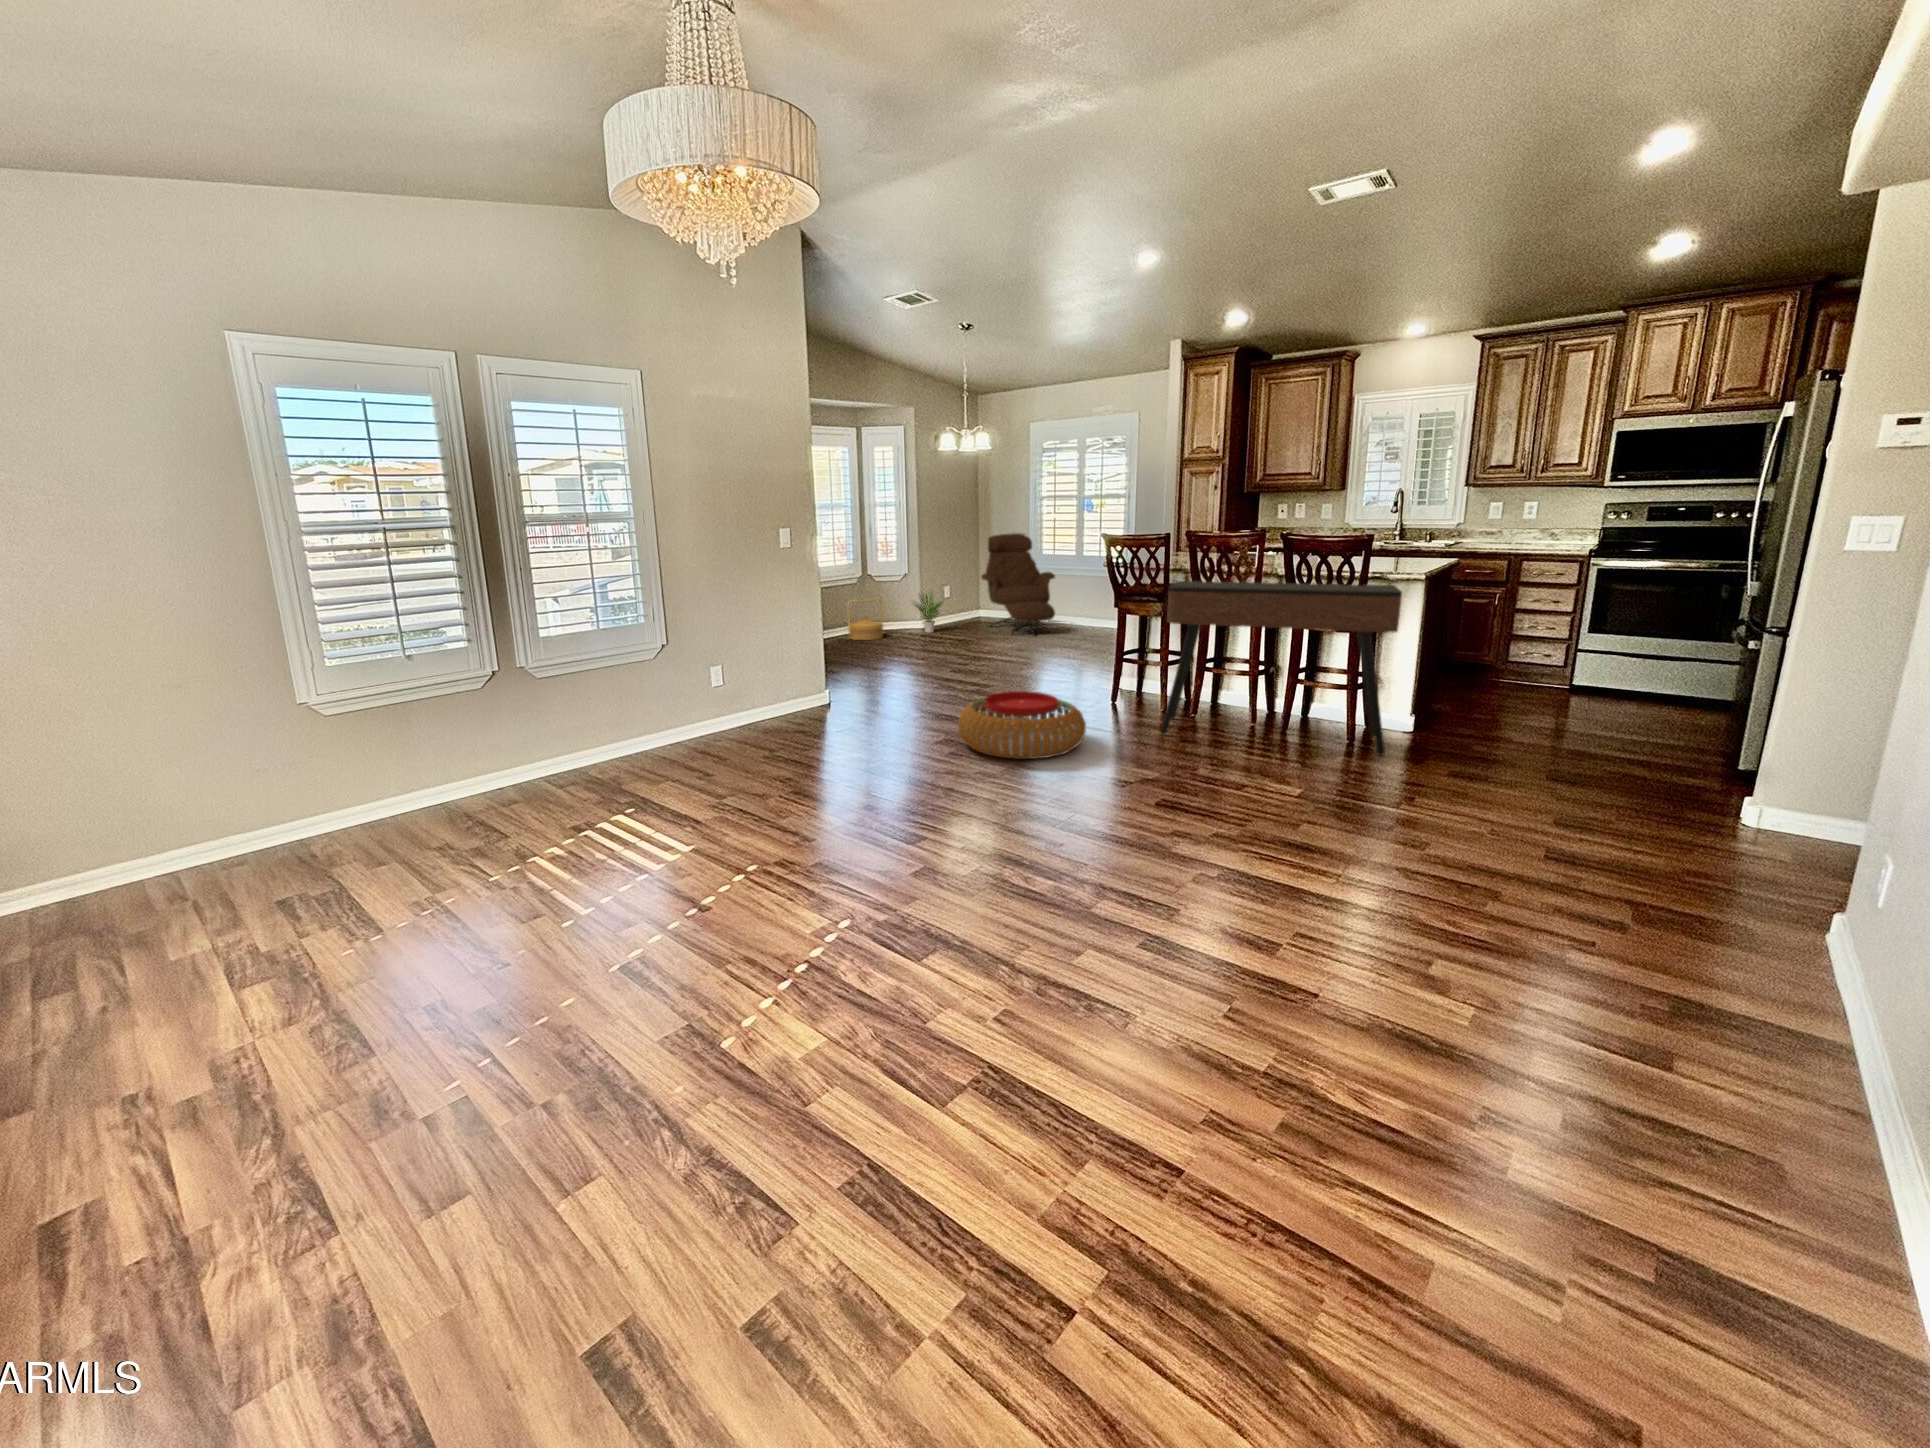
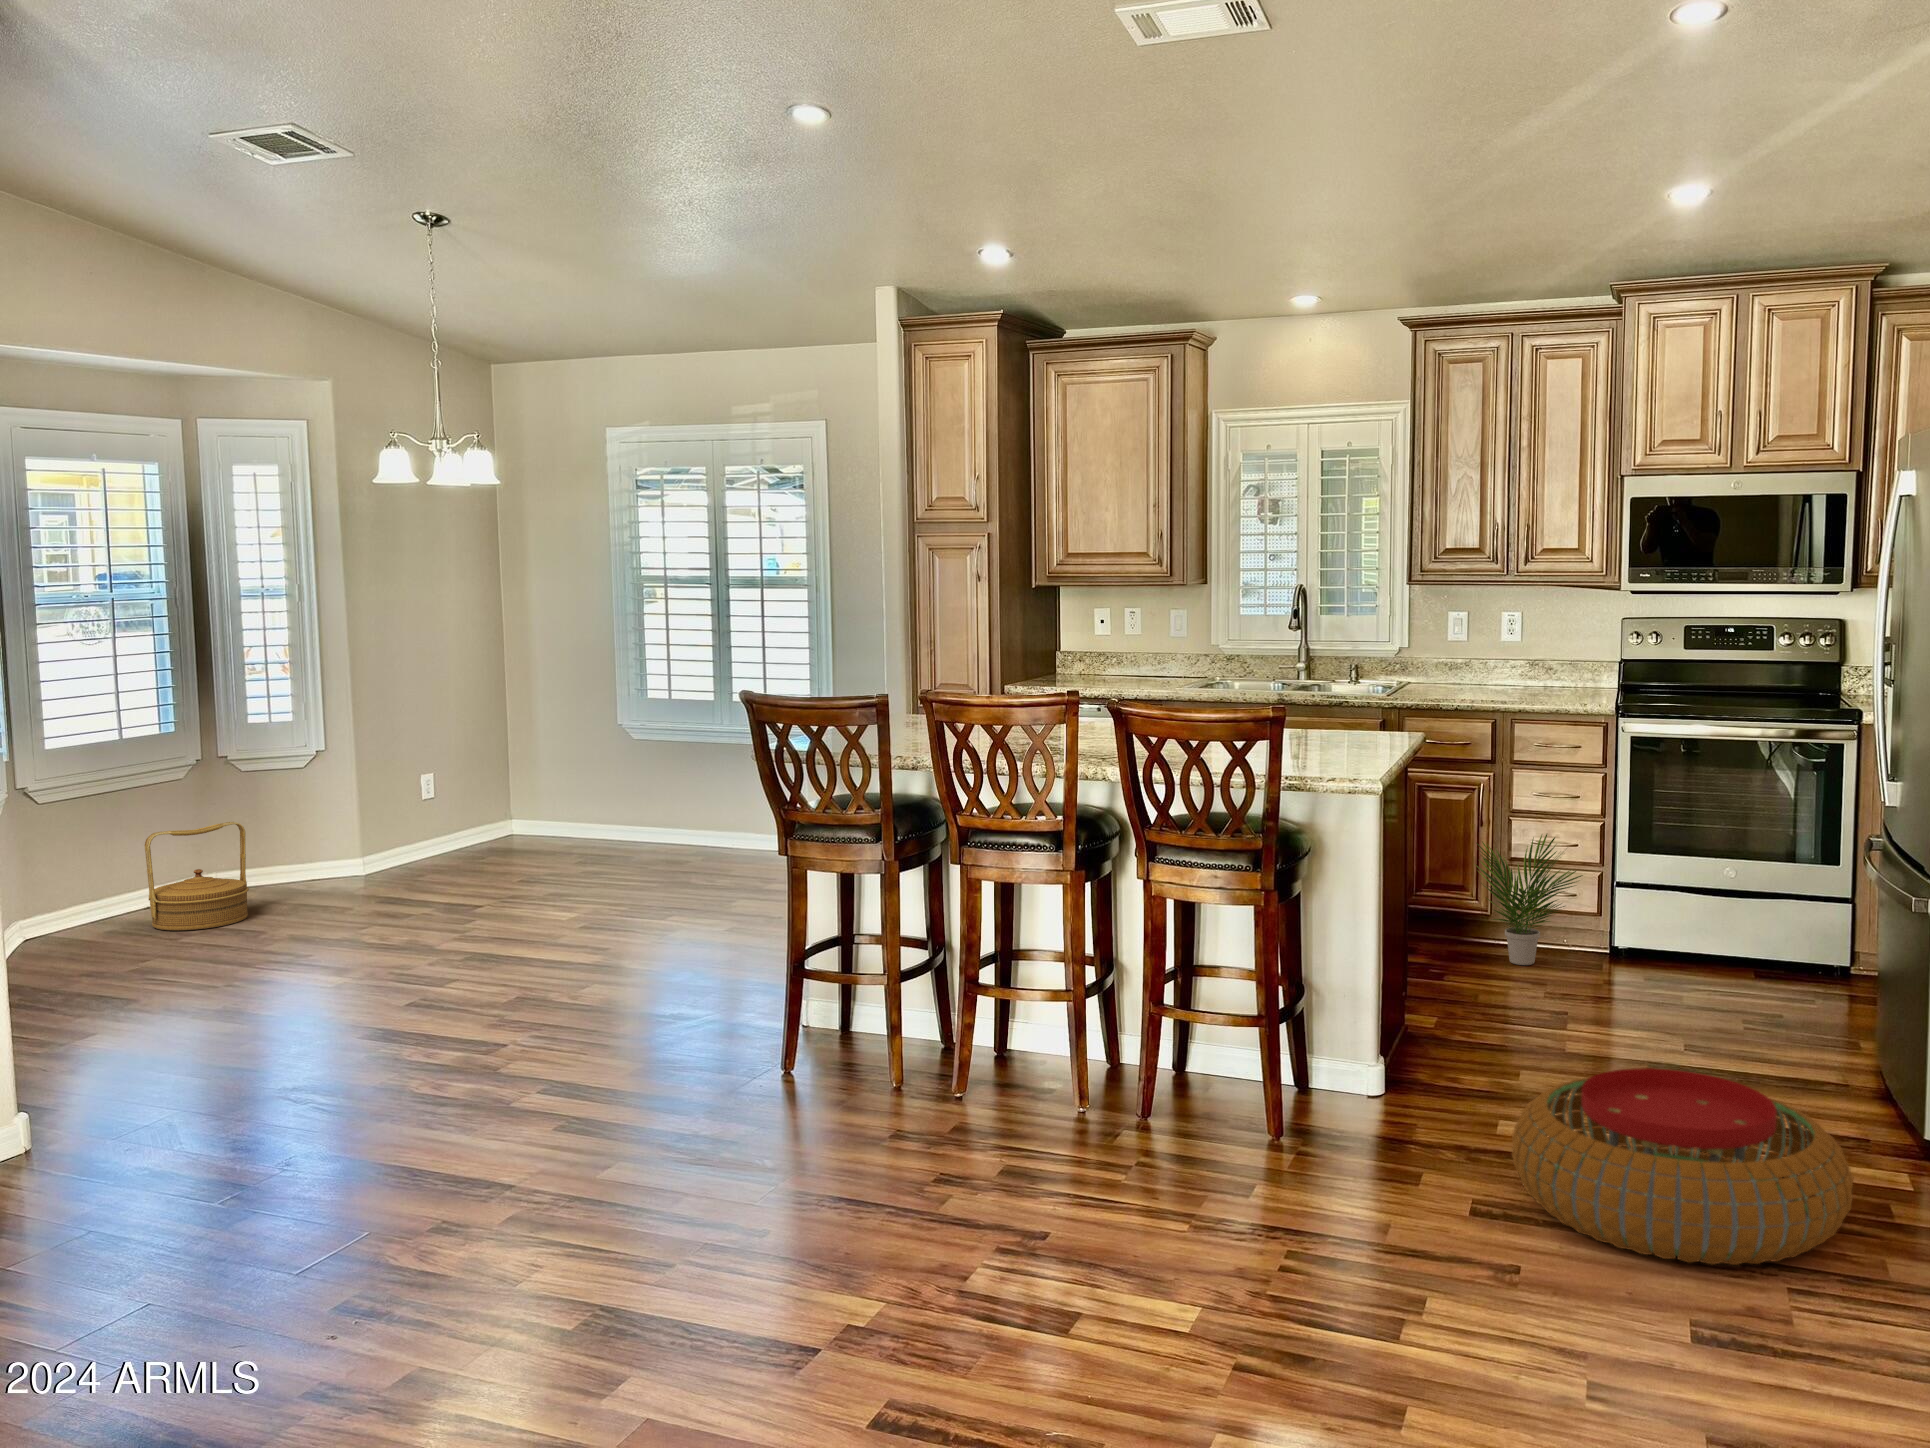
lounge chair: present [981,533,1055,635] -> none [501,659,670,890]
console table: present [1161,581,1402,756] -> none [884,800,1344,1171]
potted plant: present [913,589,943,633] -> present [1476,834,1583,965]
pouf: present [958,691,1086,759] -> present [1512,1068,1853,1265]

